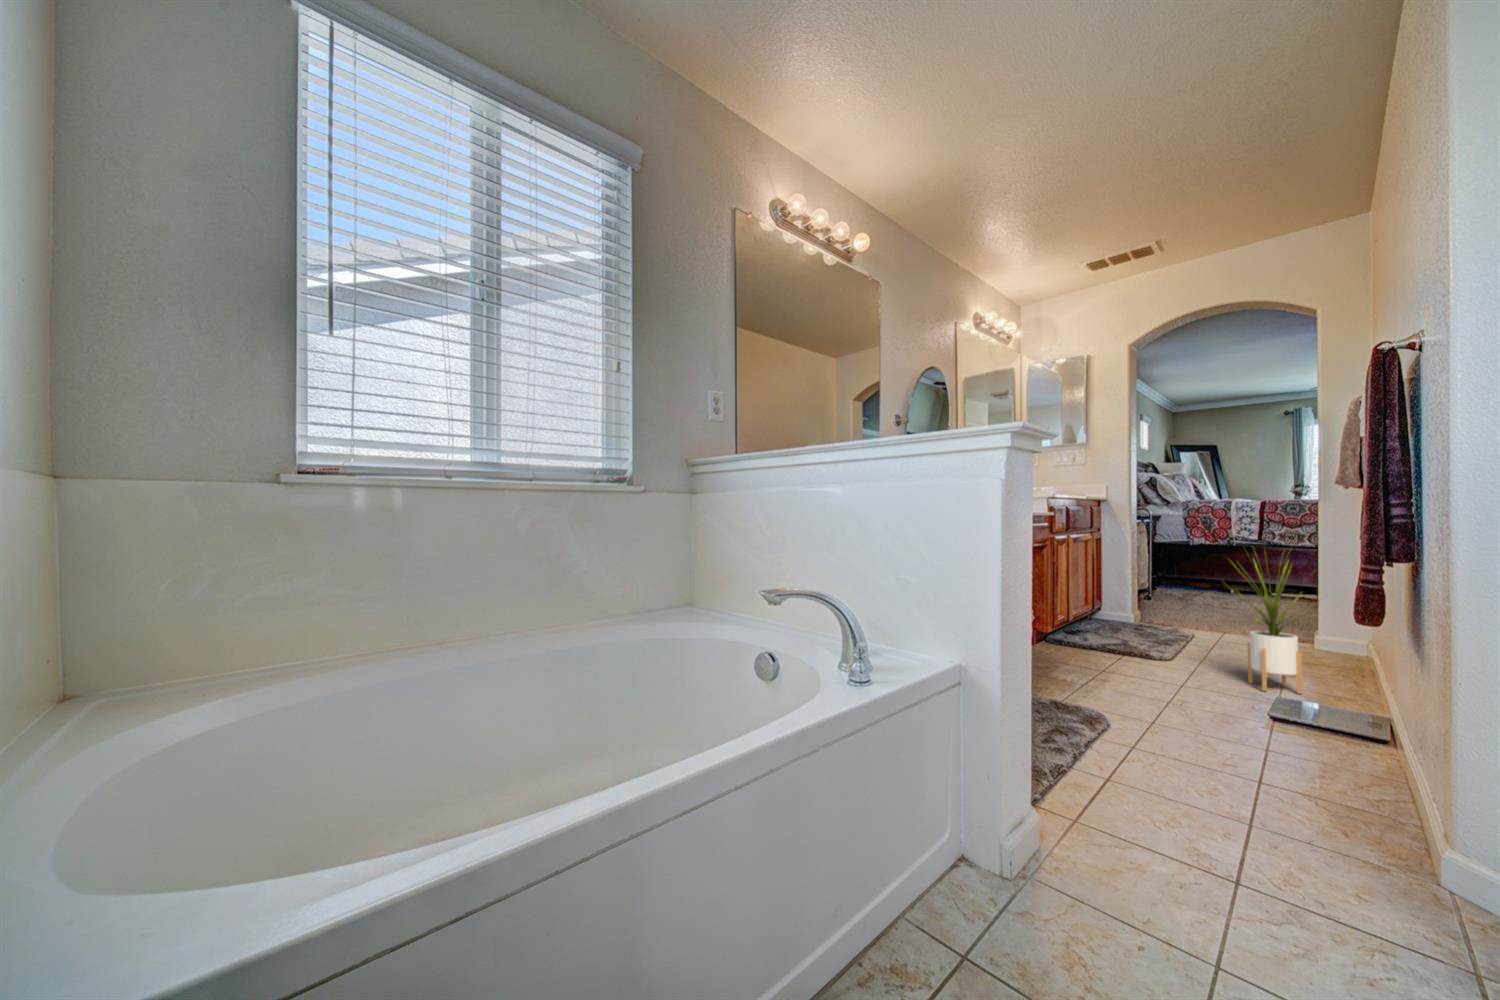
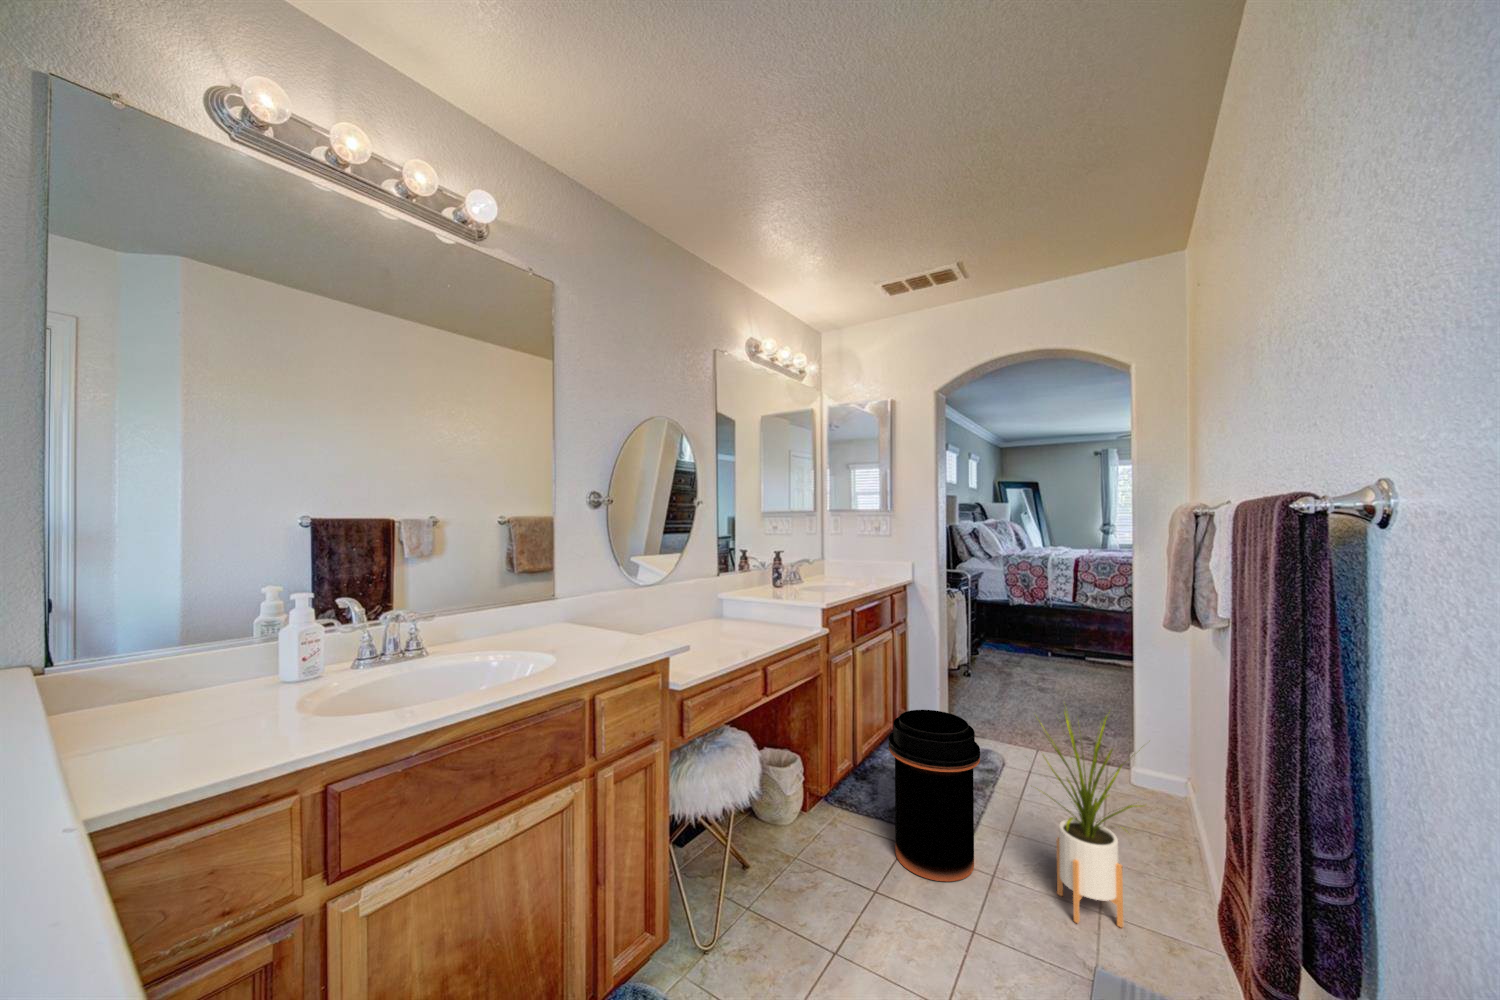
trash can: none [1107,568,1183,675] -> present [888,710,980,881]

